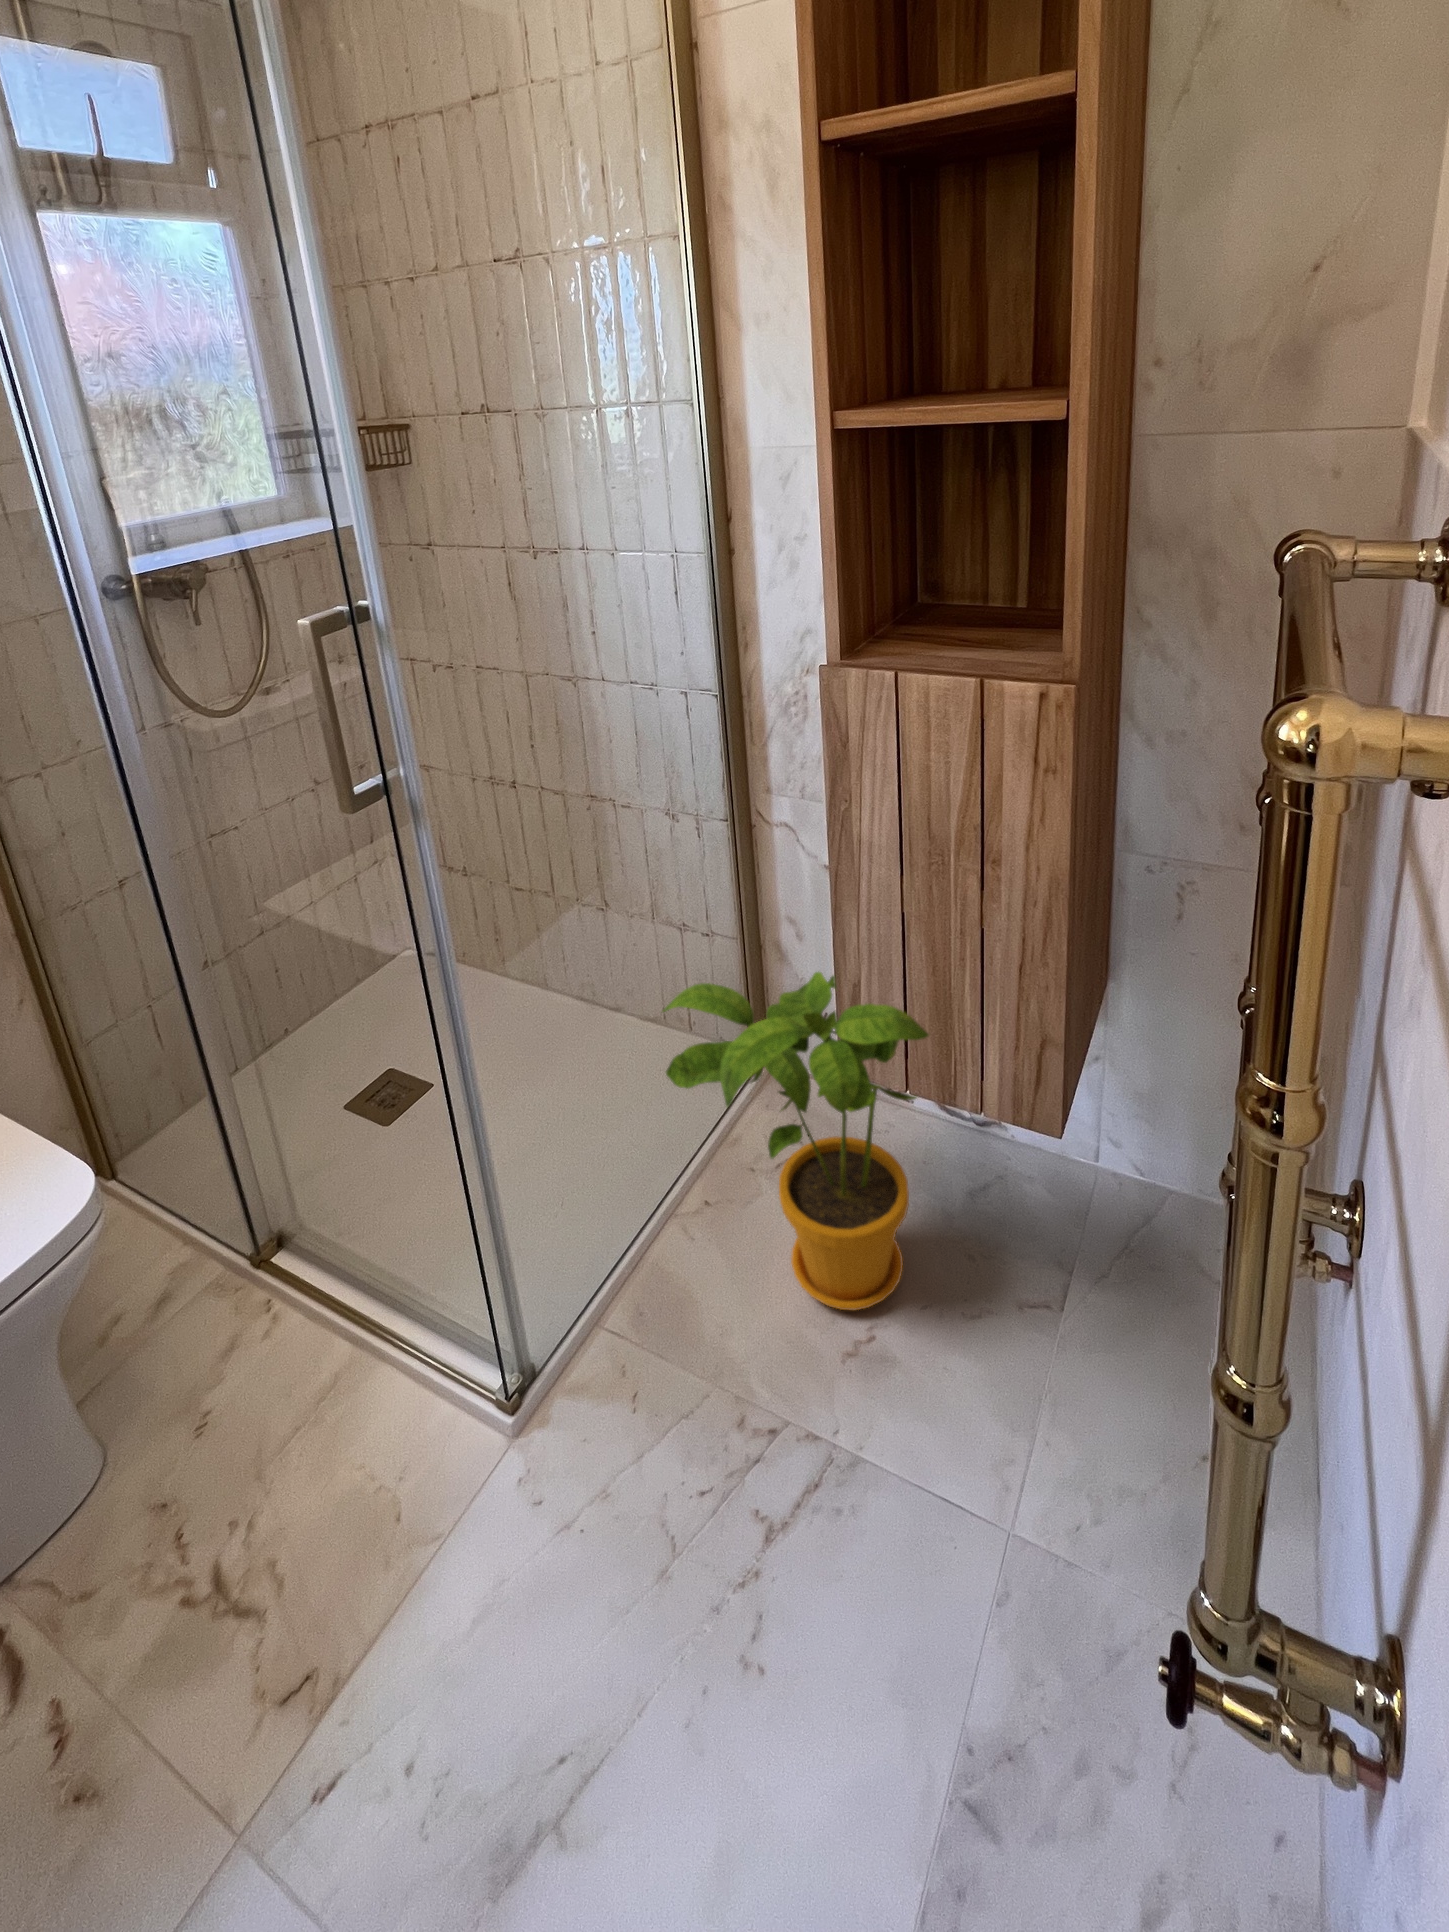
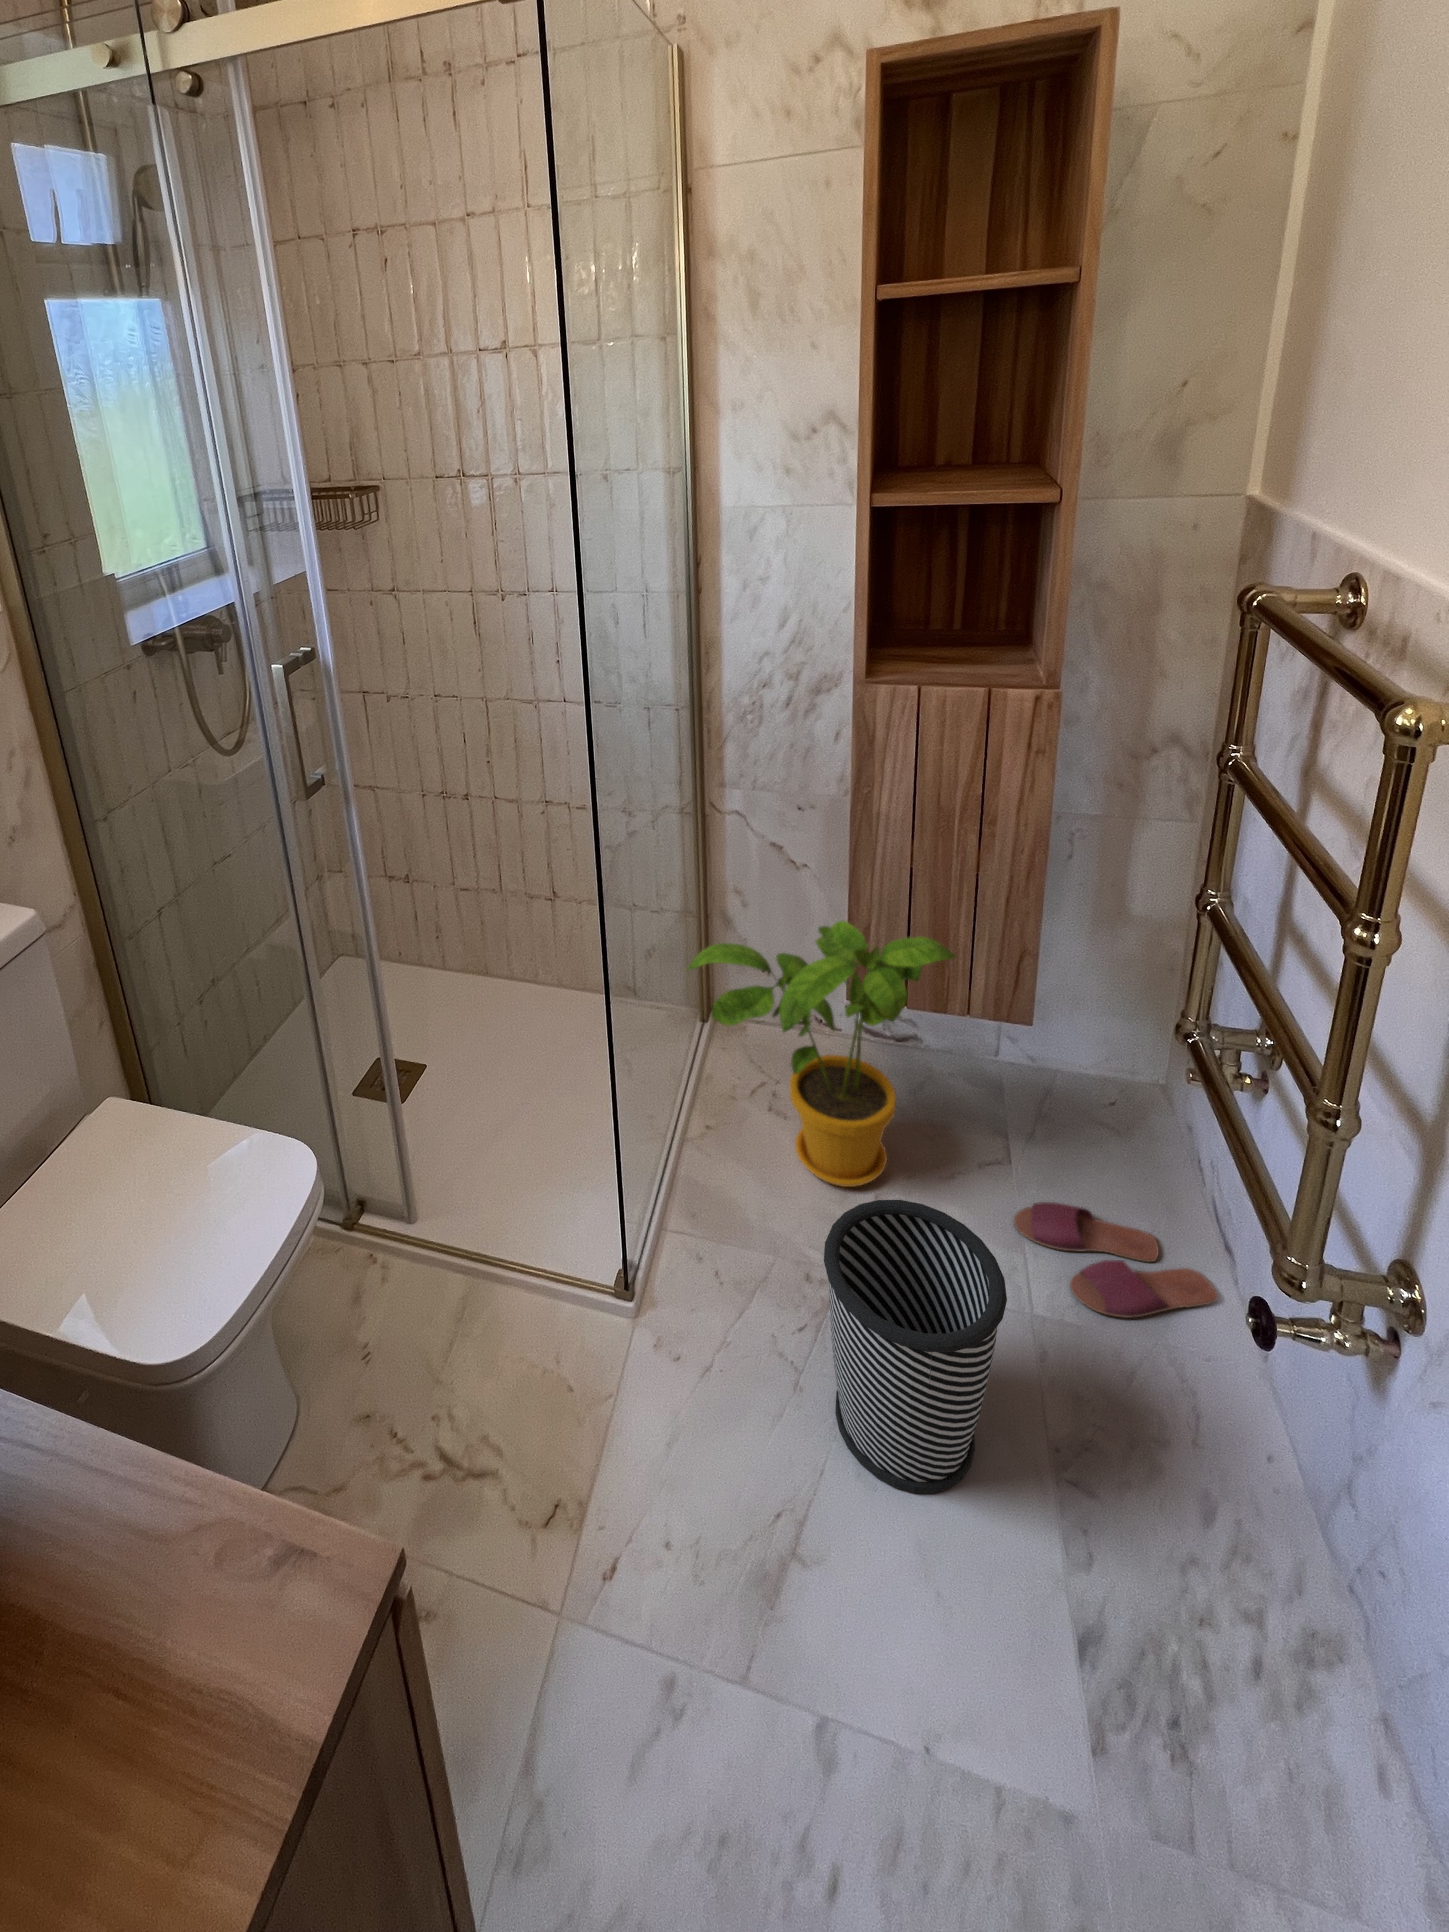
wastebasket: none [641,1353,876,1777] -> present [824,1200,1007,1493]
slippers: none [1033,1374,1282,1570] -> present [1014,1202,1218,1318]

